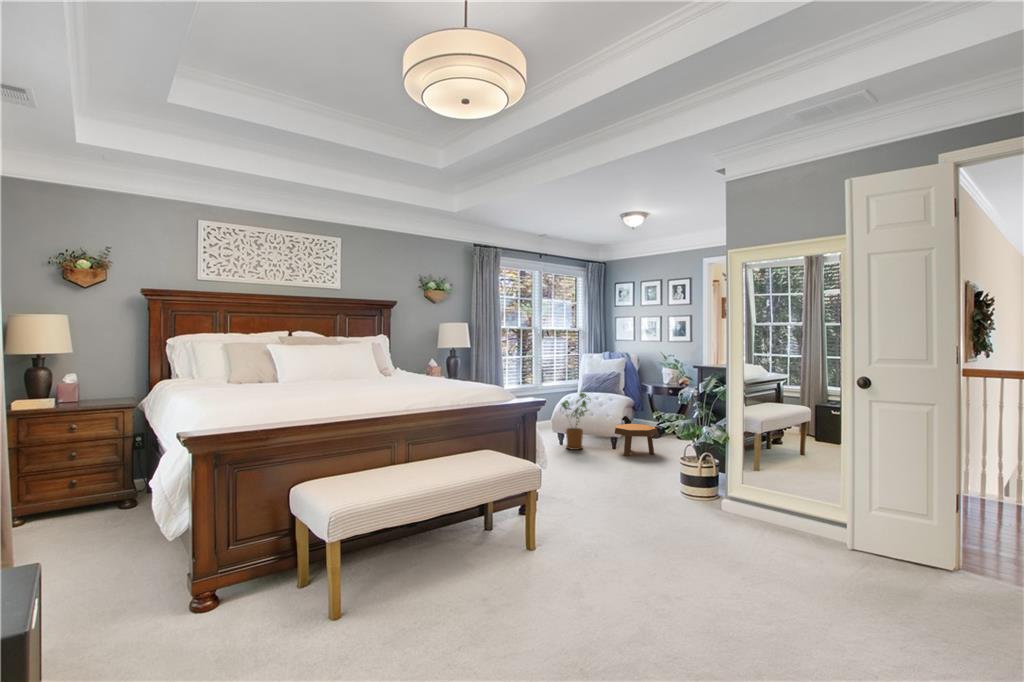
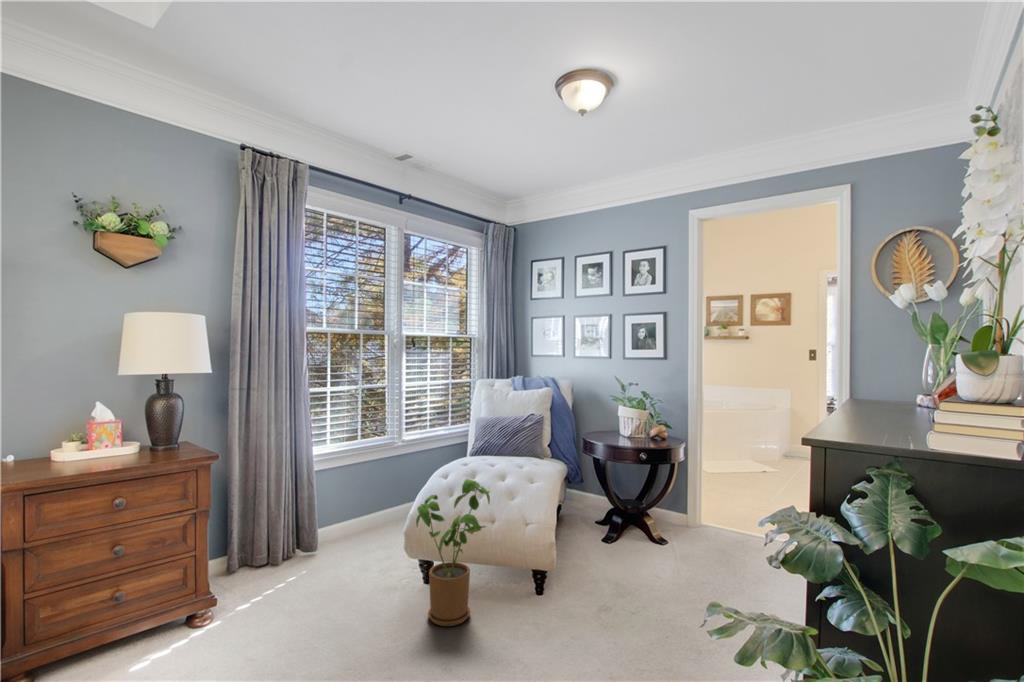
footstool: present [615,424,659,456] -> none [547,546,651,655]

